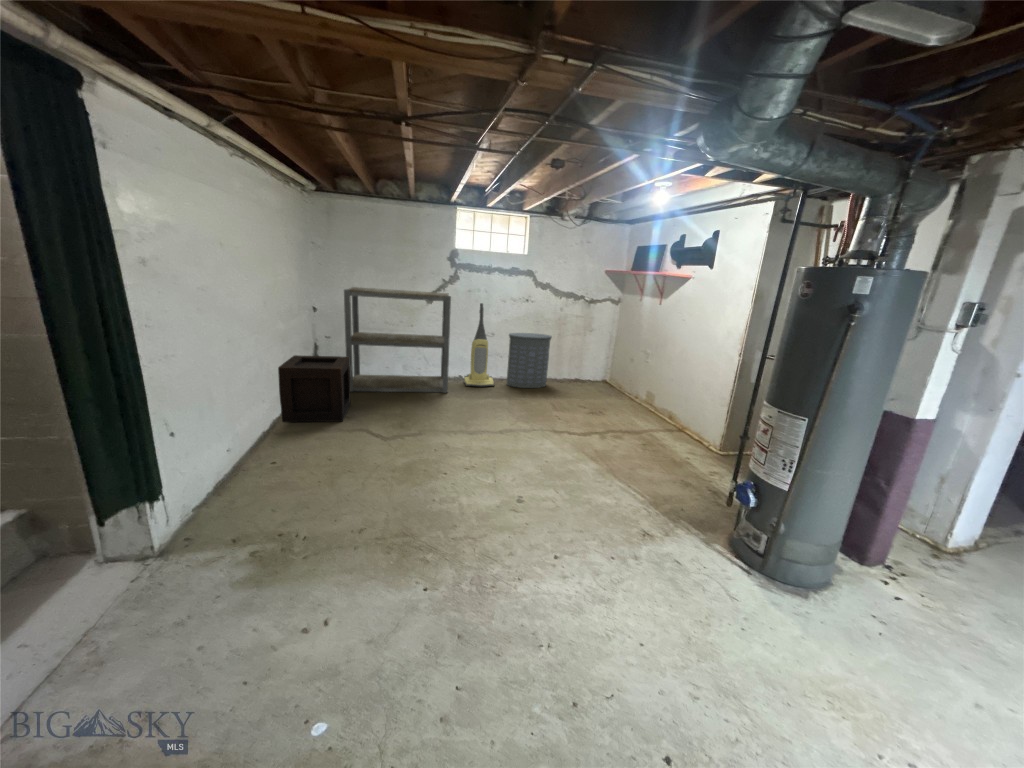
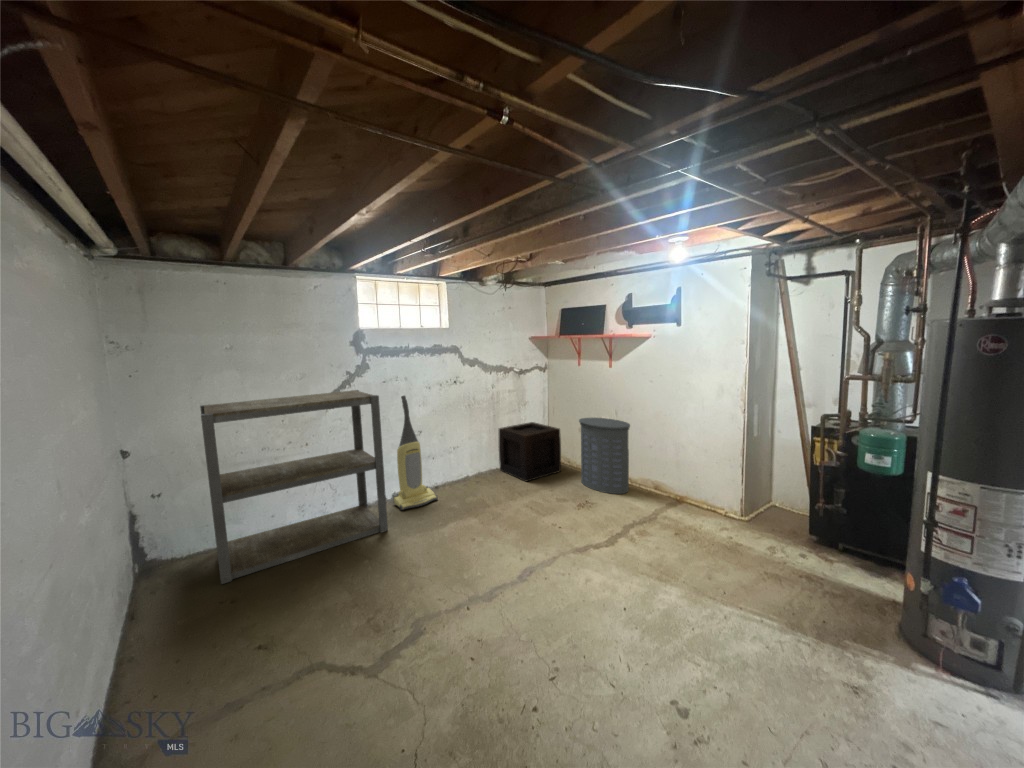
laundry hamper: present [507,333,552,388] -> present [579,418,630,494]
wooden crate: present [278,355,351,422] -> present [499,422,561,481]

